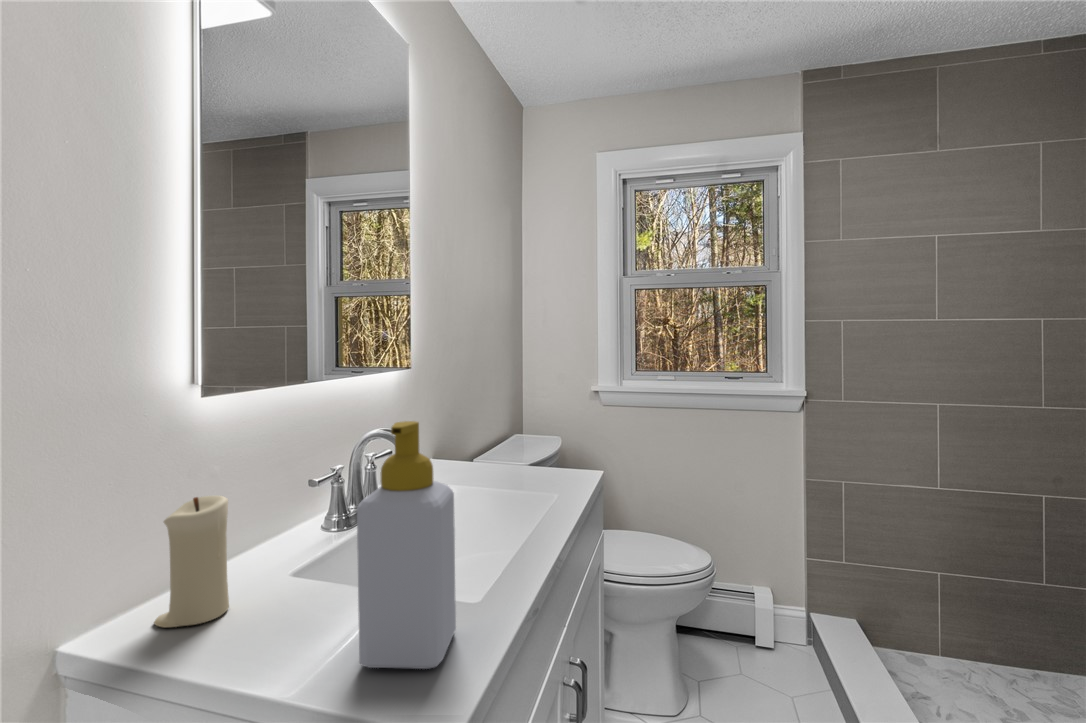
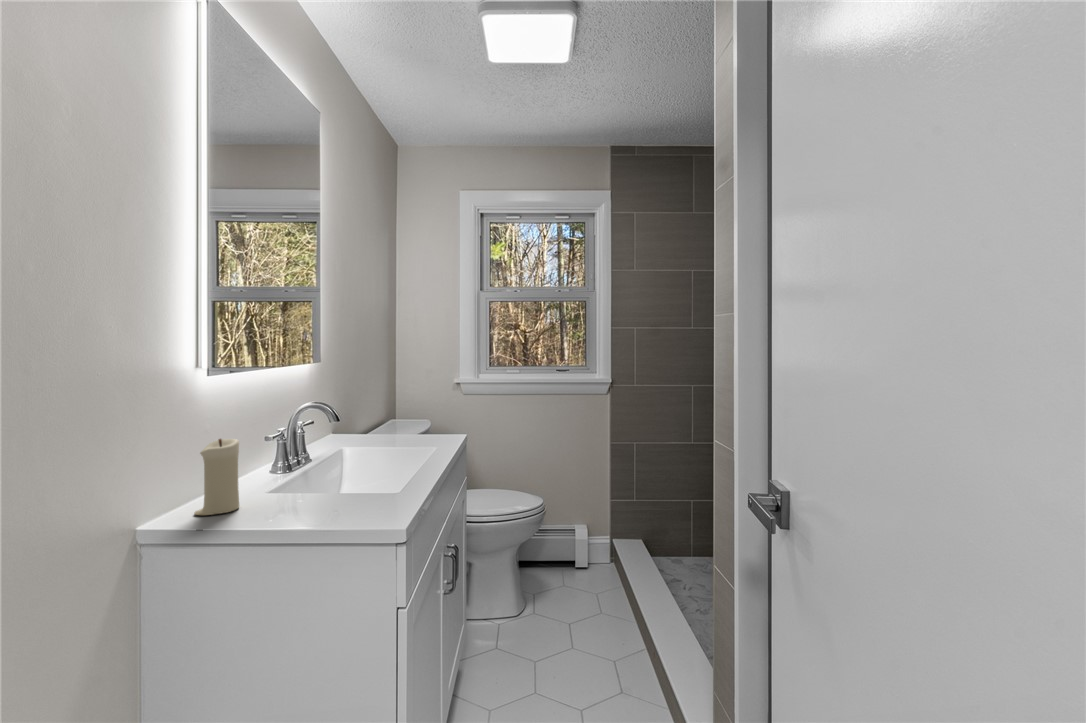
soap bottle: present [357,421,456,669] -> none [338,390,388,517]

